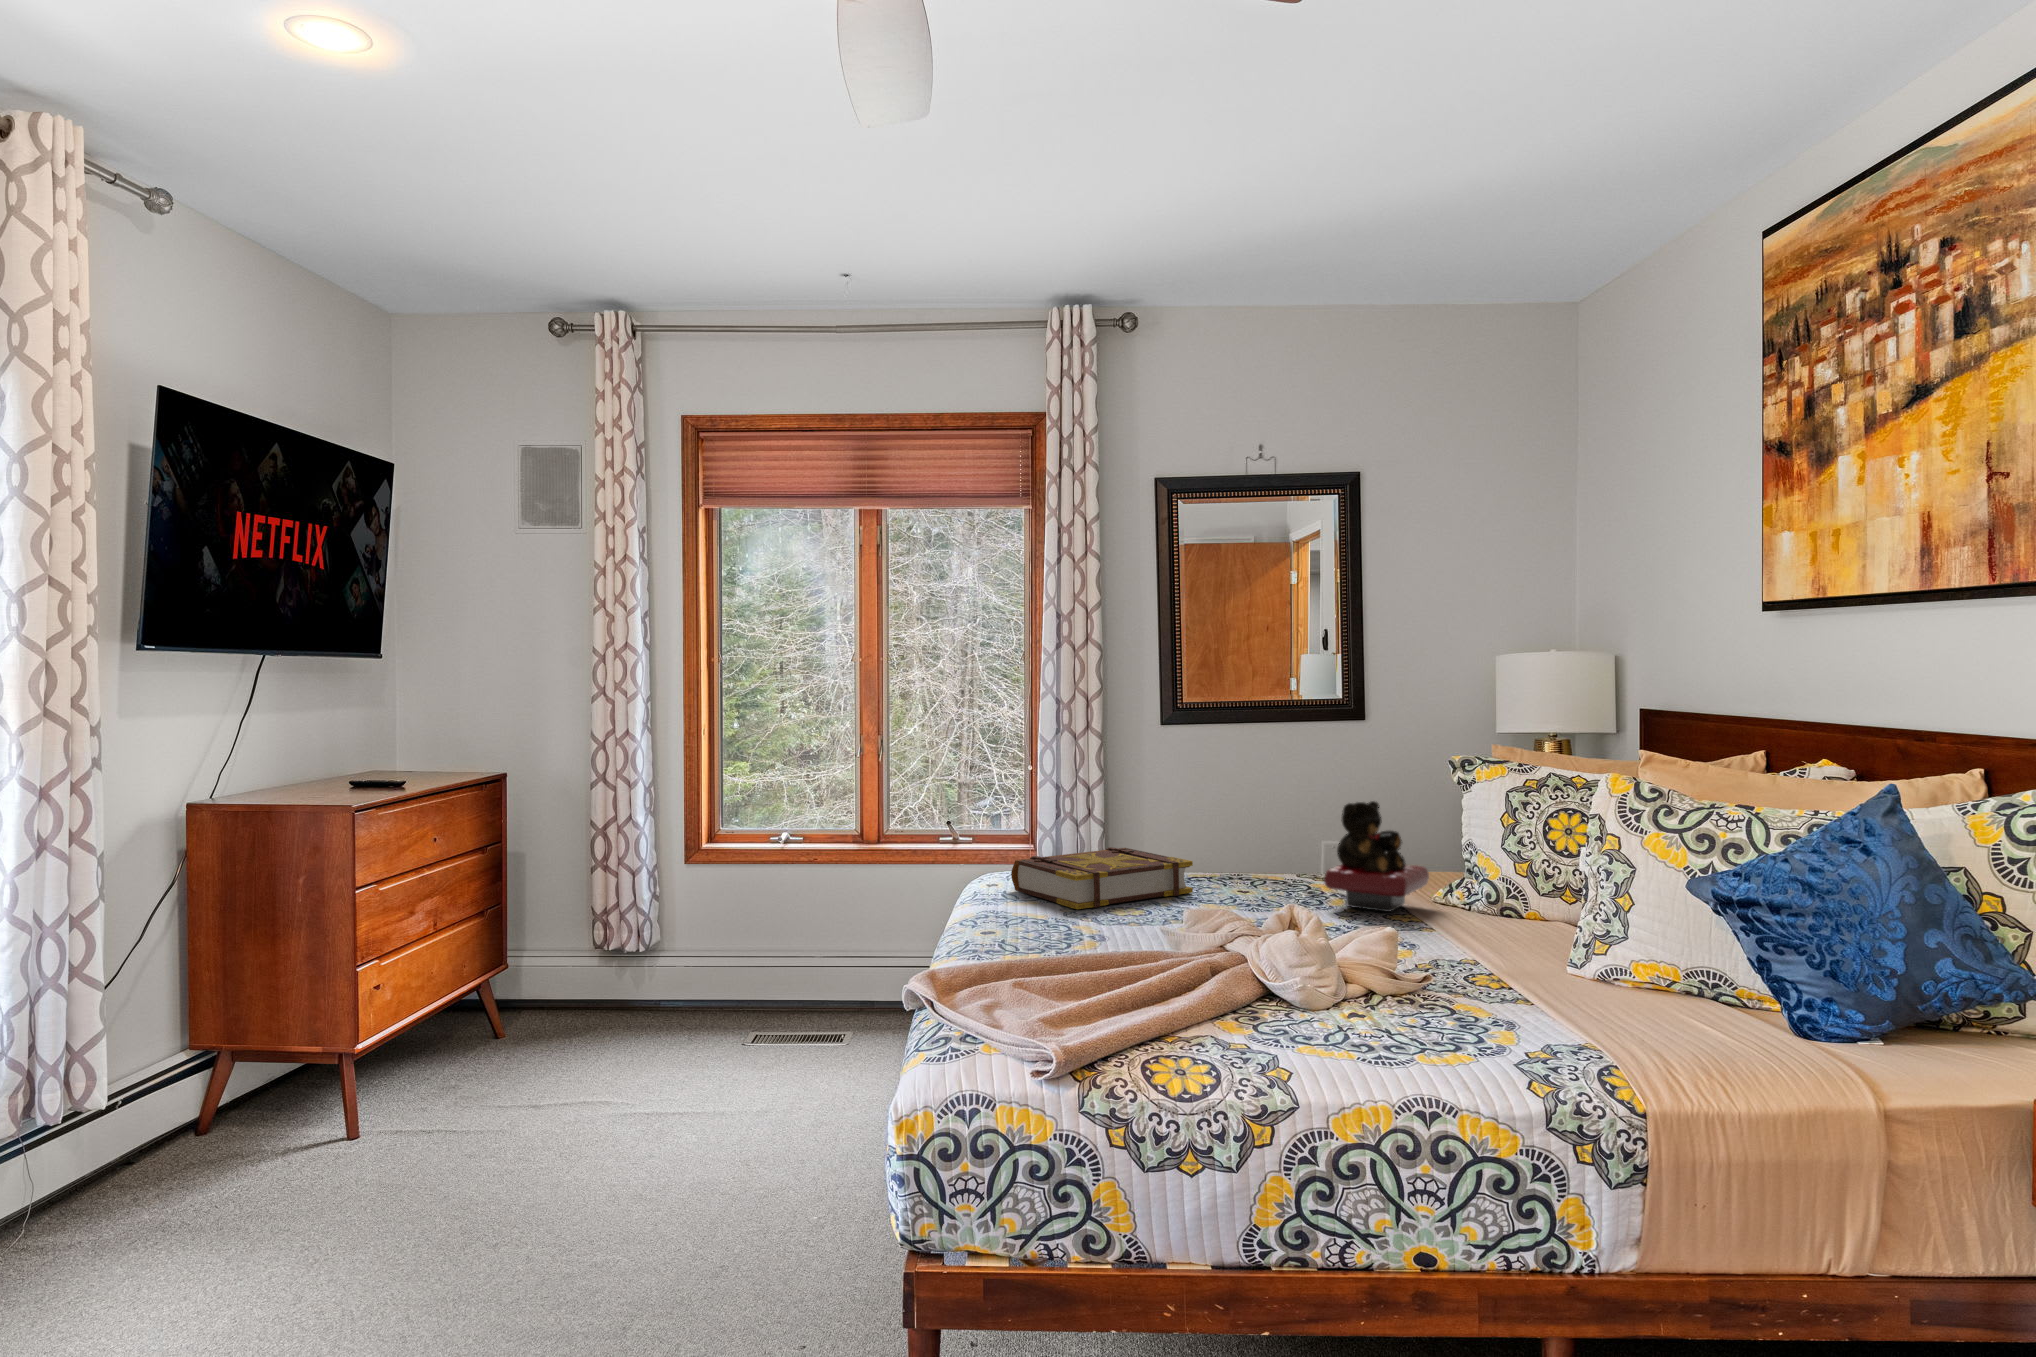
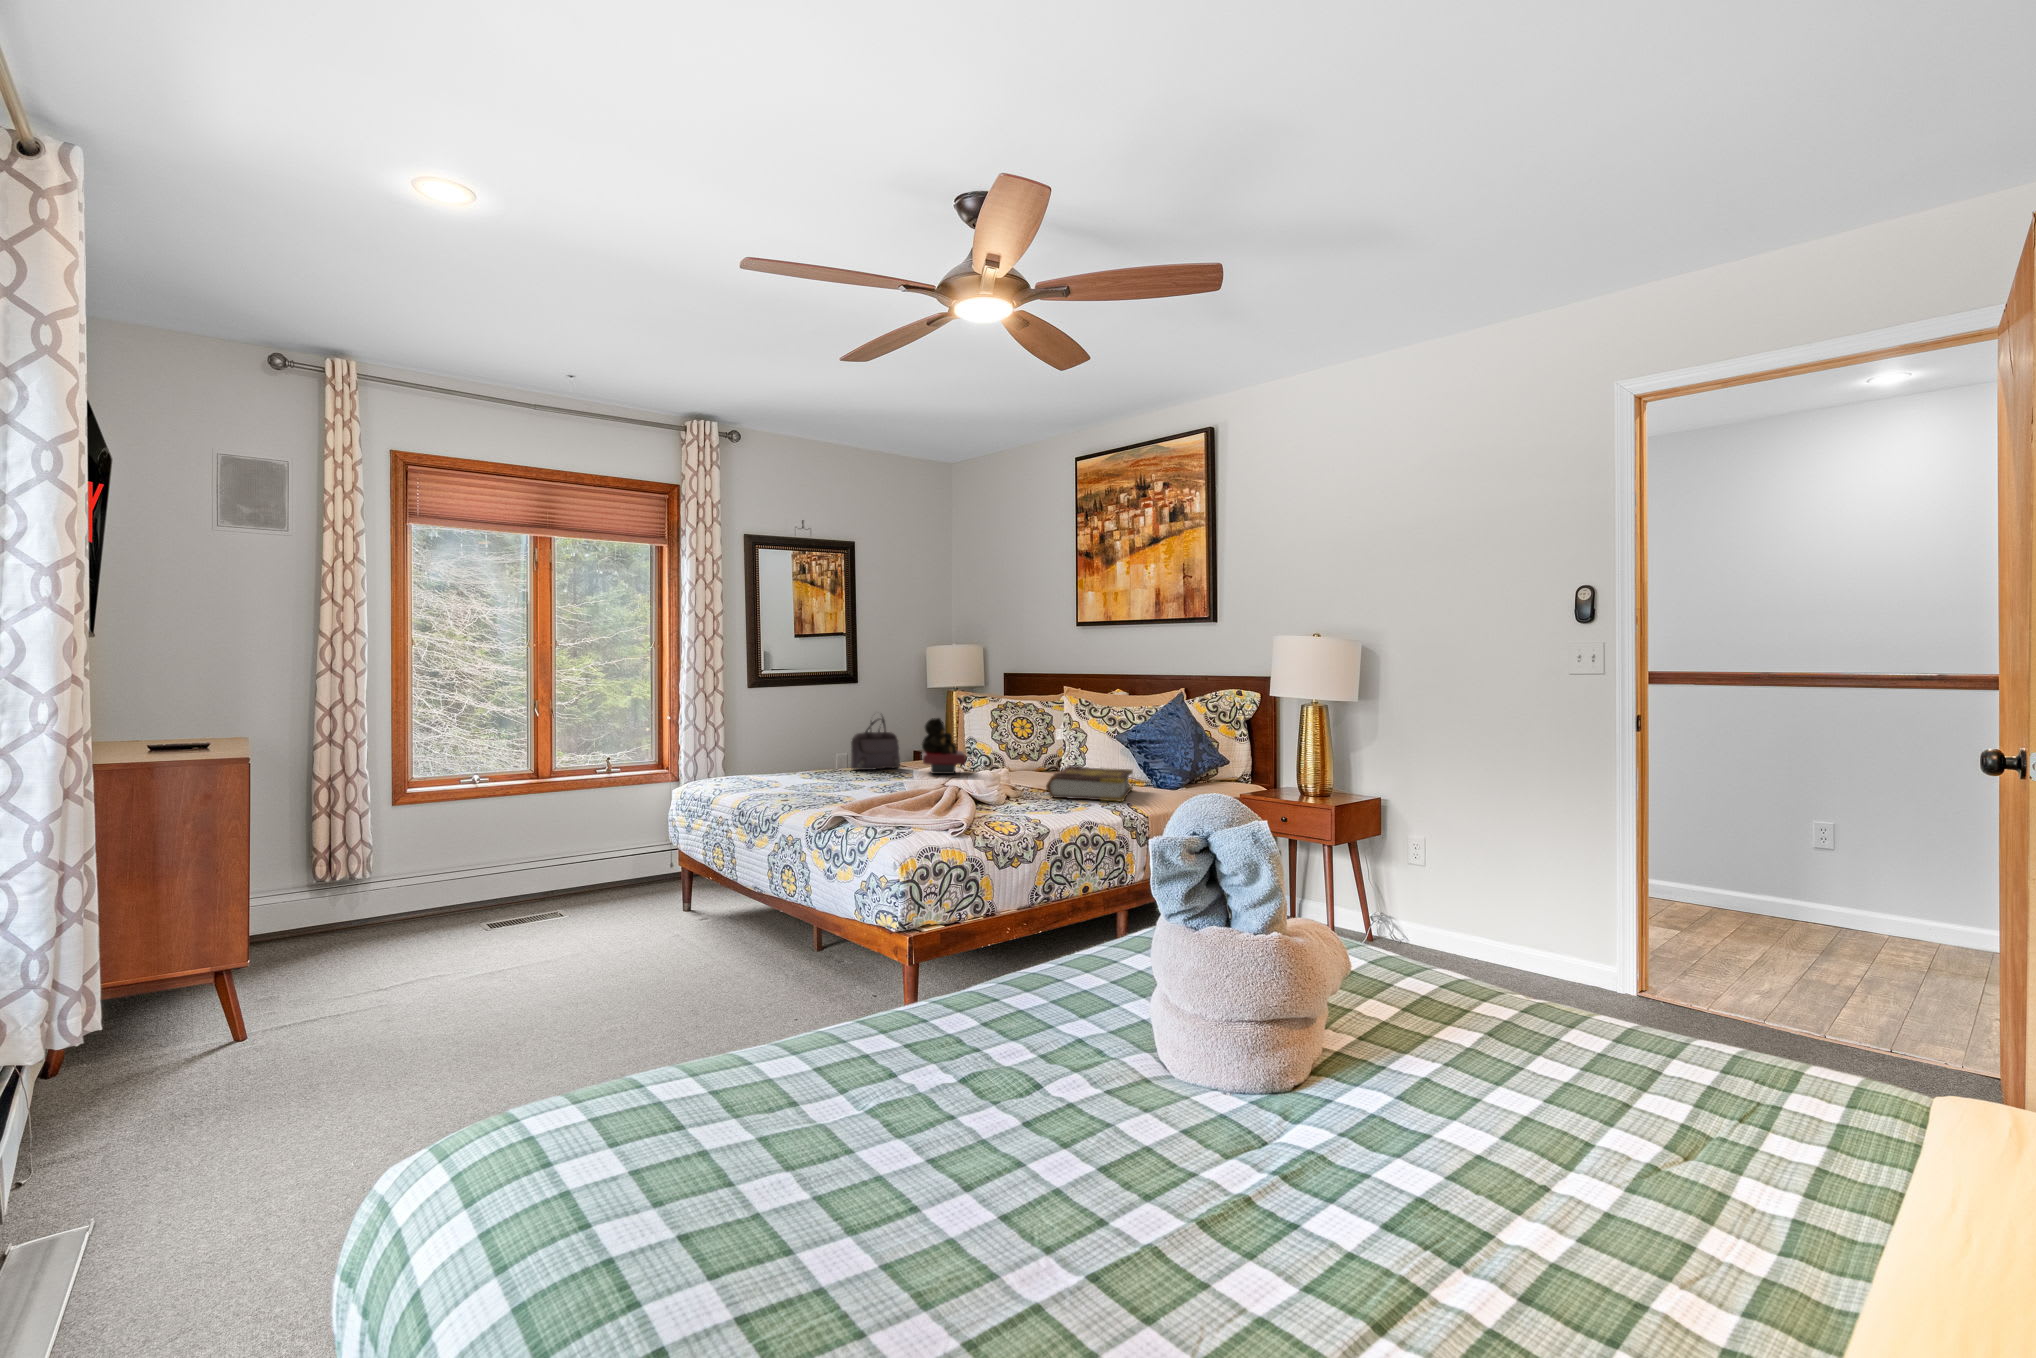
handbag: none [1230,784,1325,886] -> present [851,717,900,770]
book: present [1011,847,1193,909] -> present [1046,766,1133,801]

